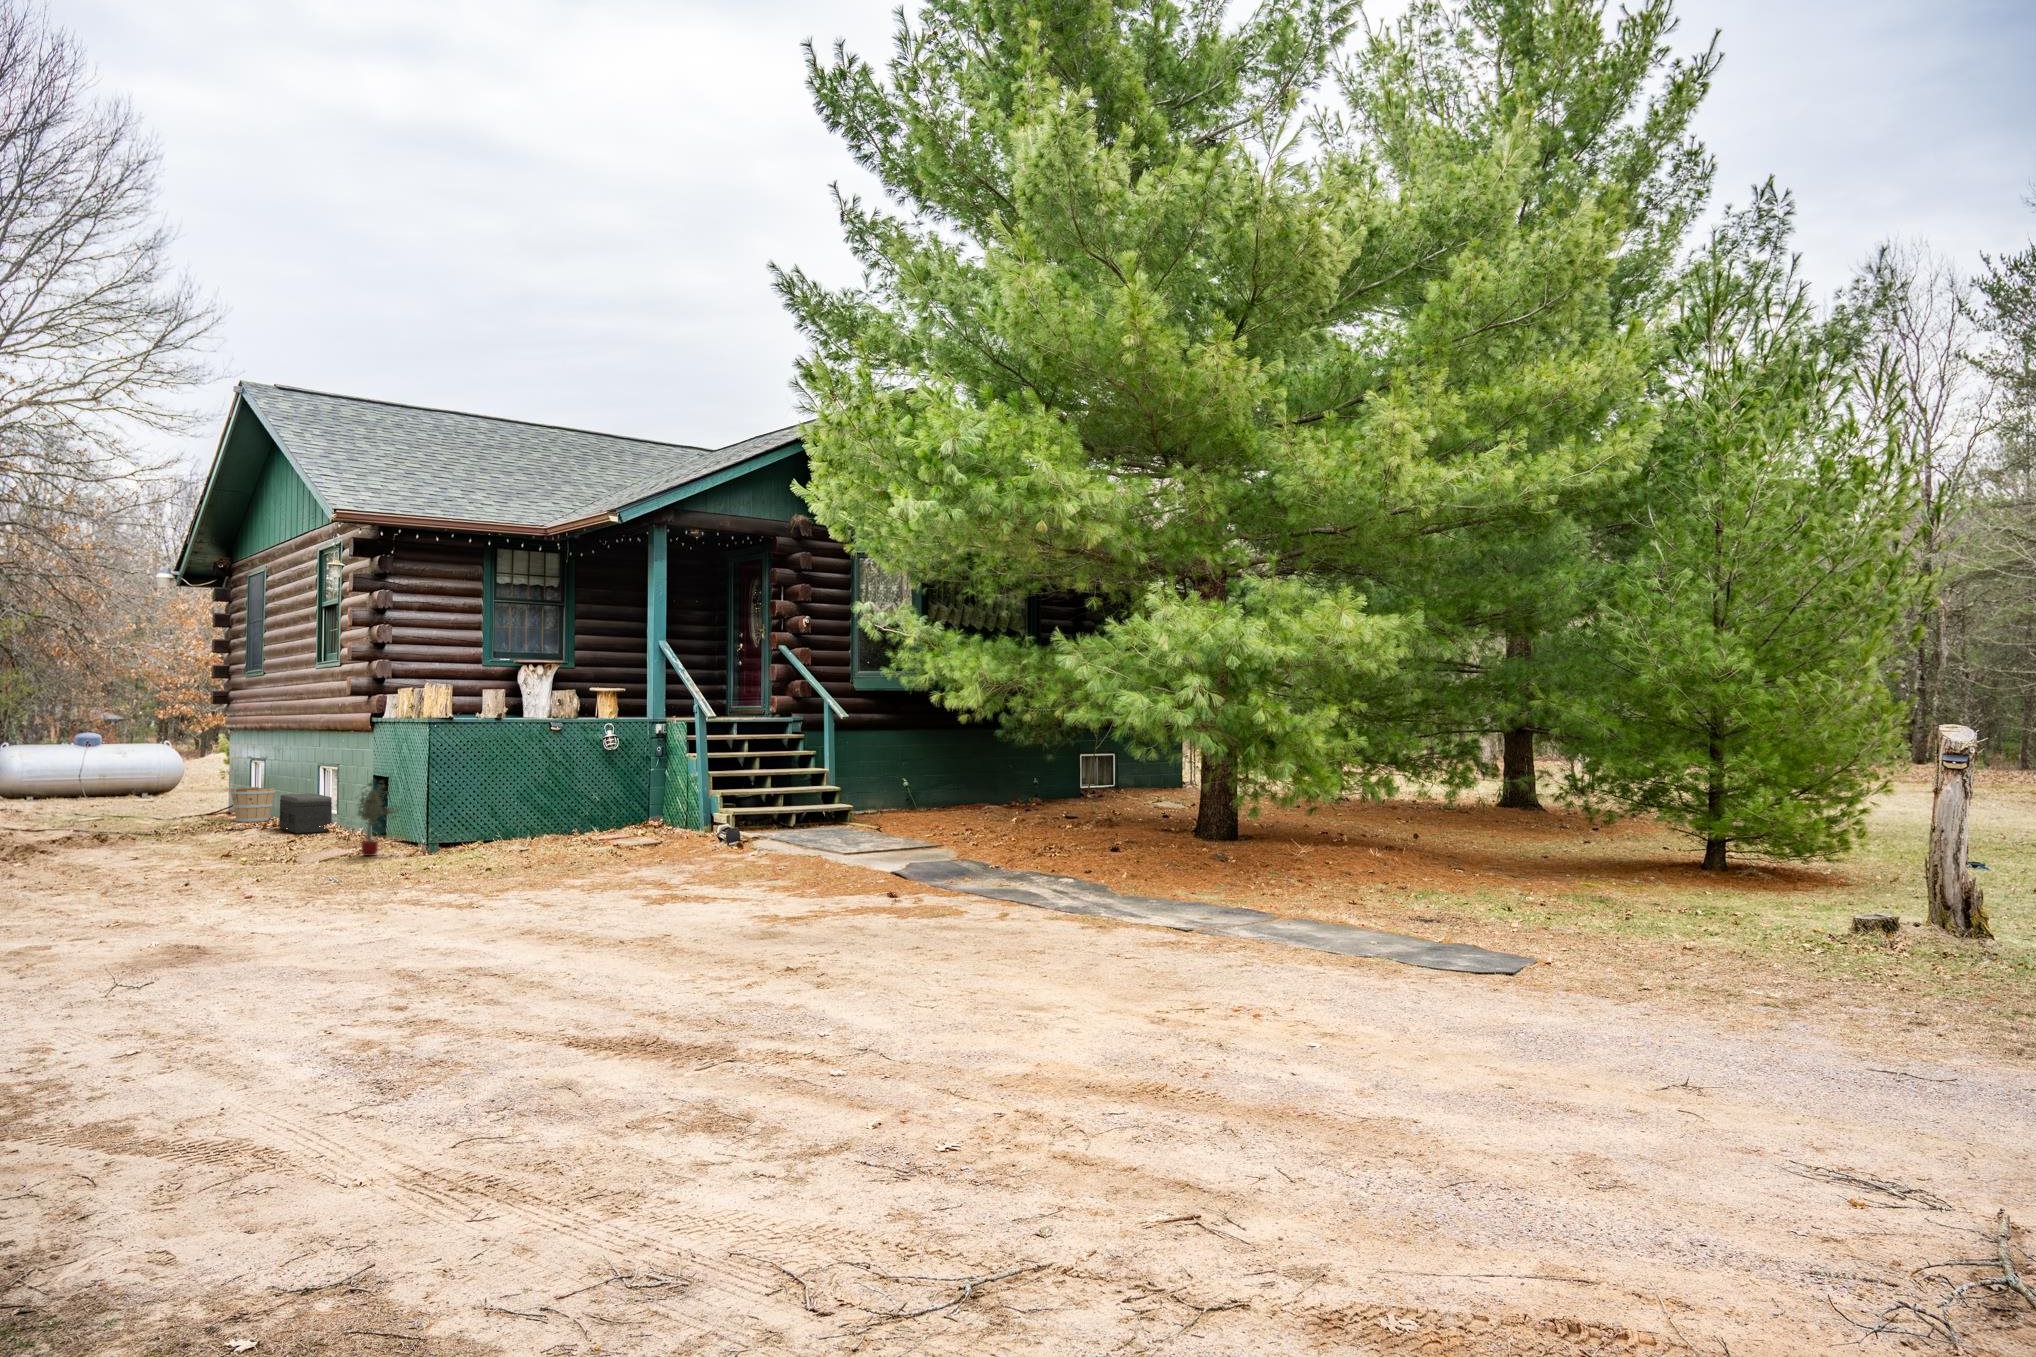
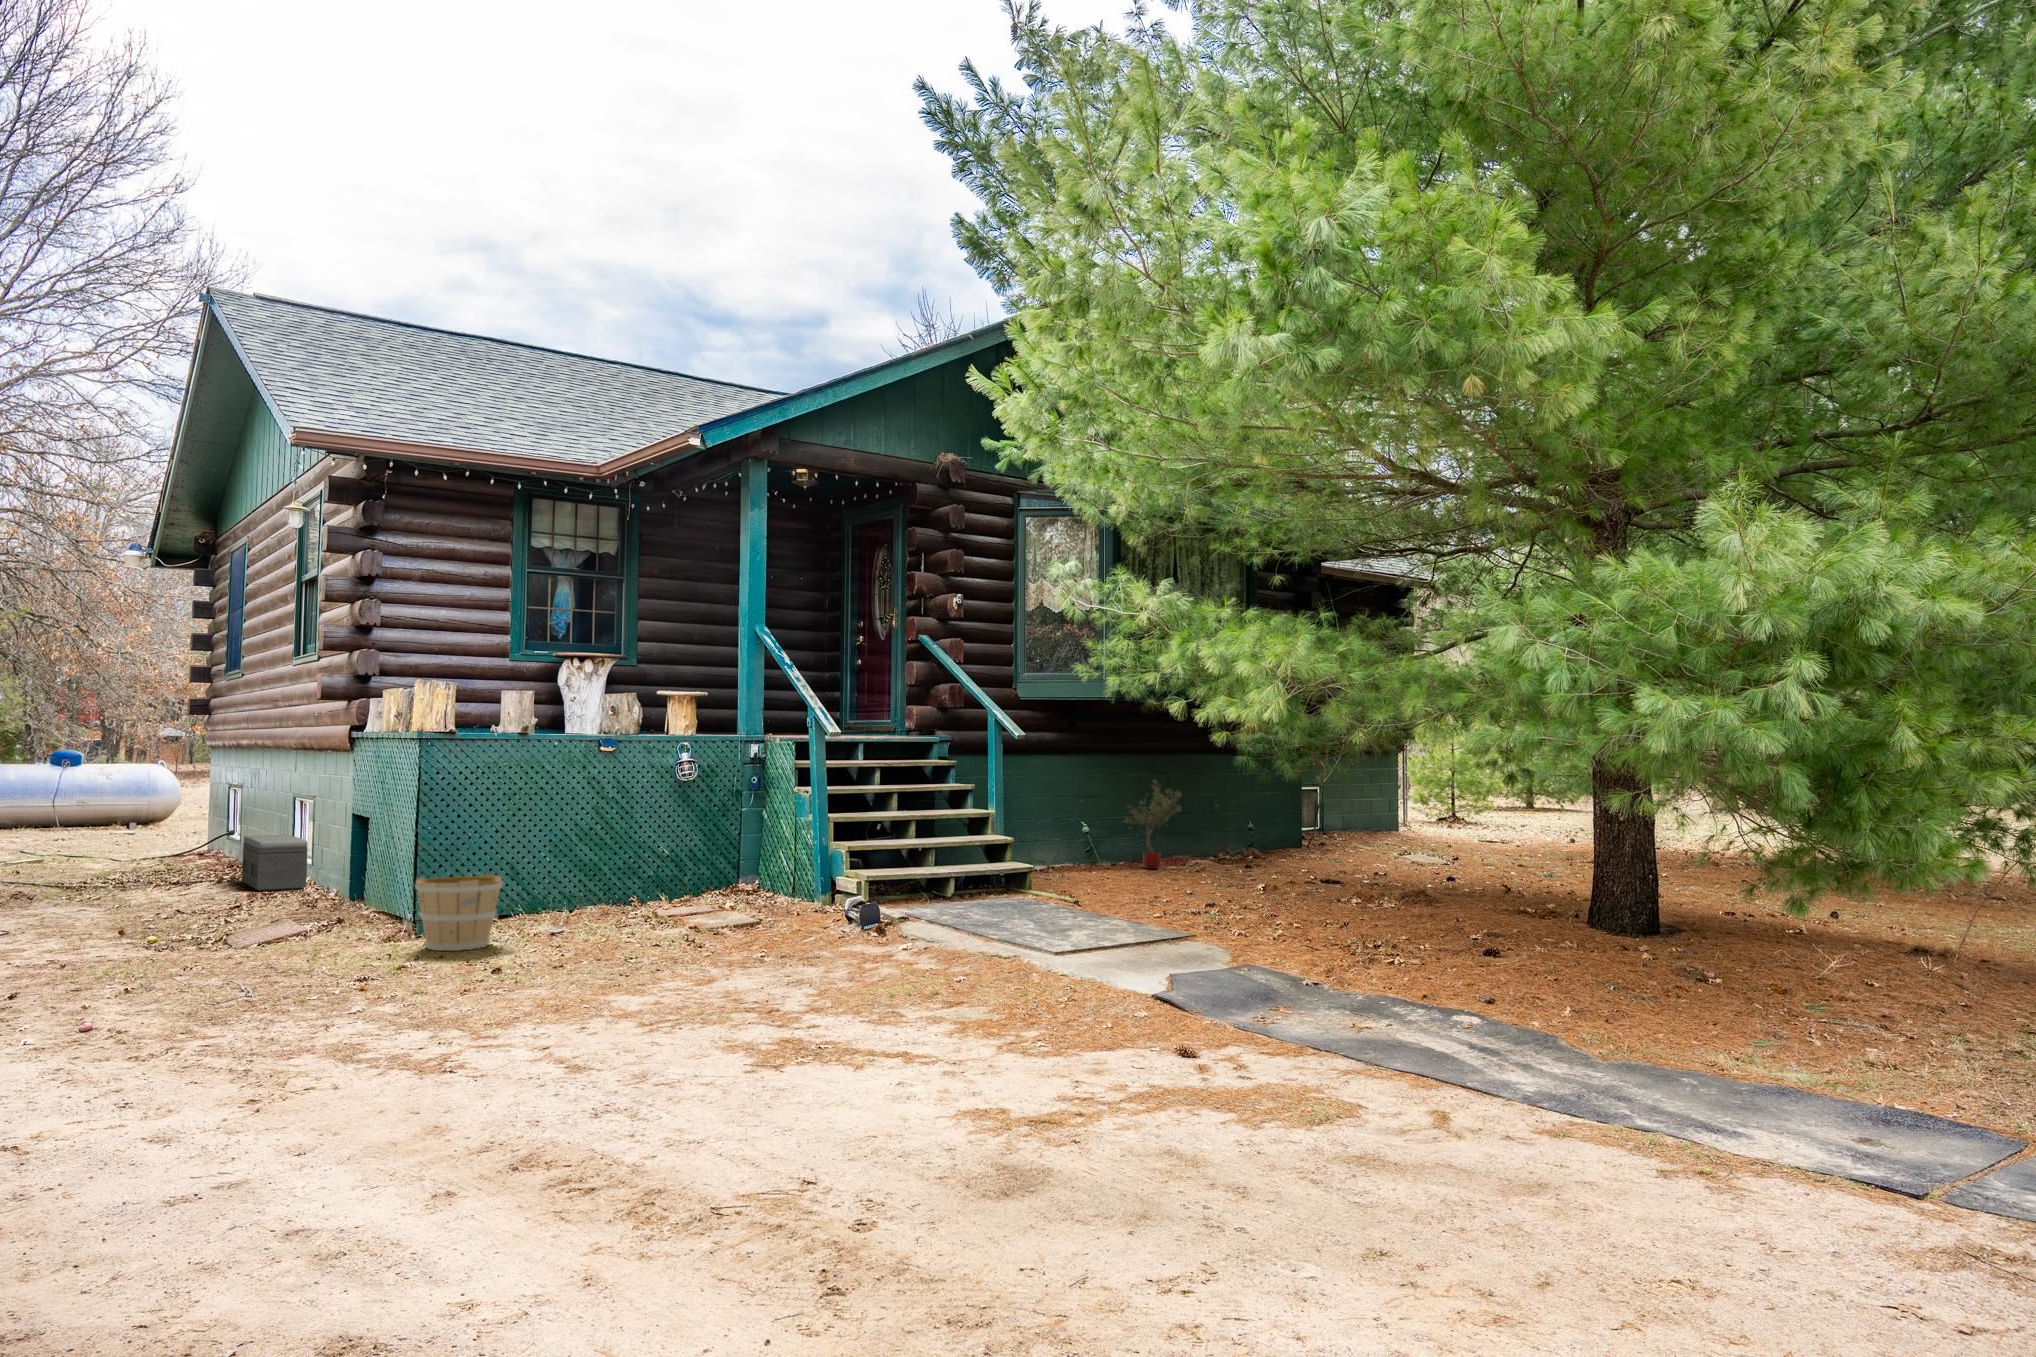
potted tree: present [357,780,398,856] -> present [1124,781,1181,869]
wooden bucket: present [230,787,276,822] -> present [415,874,503,951]

